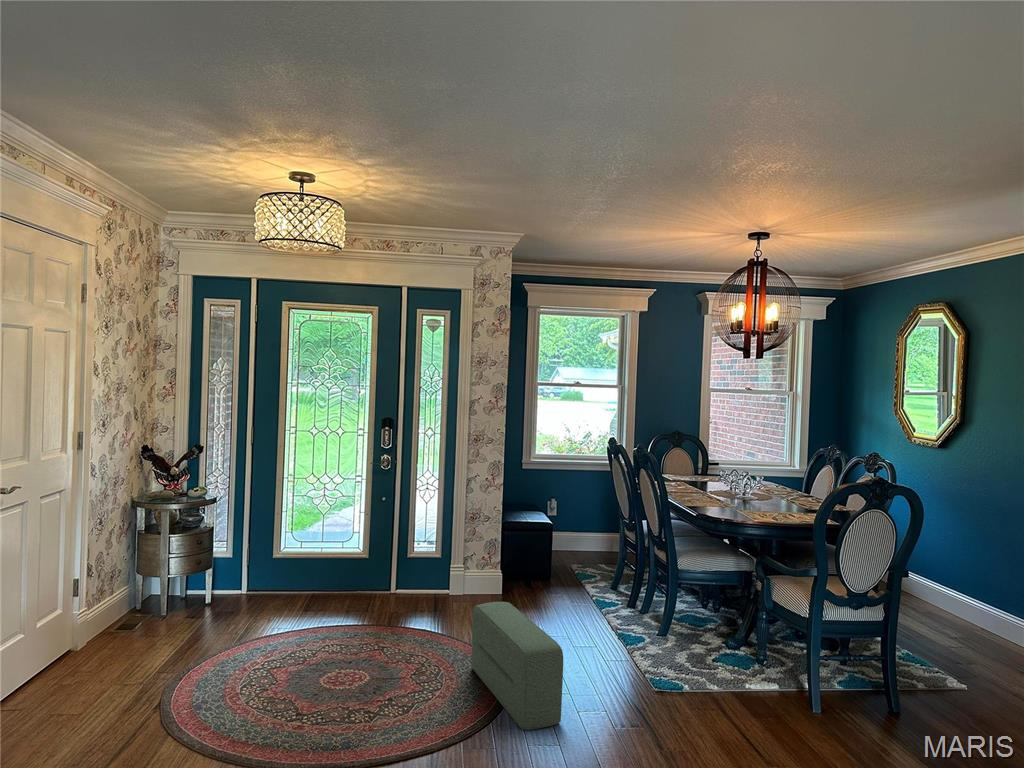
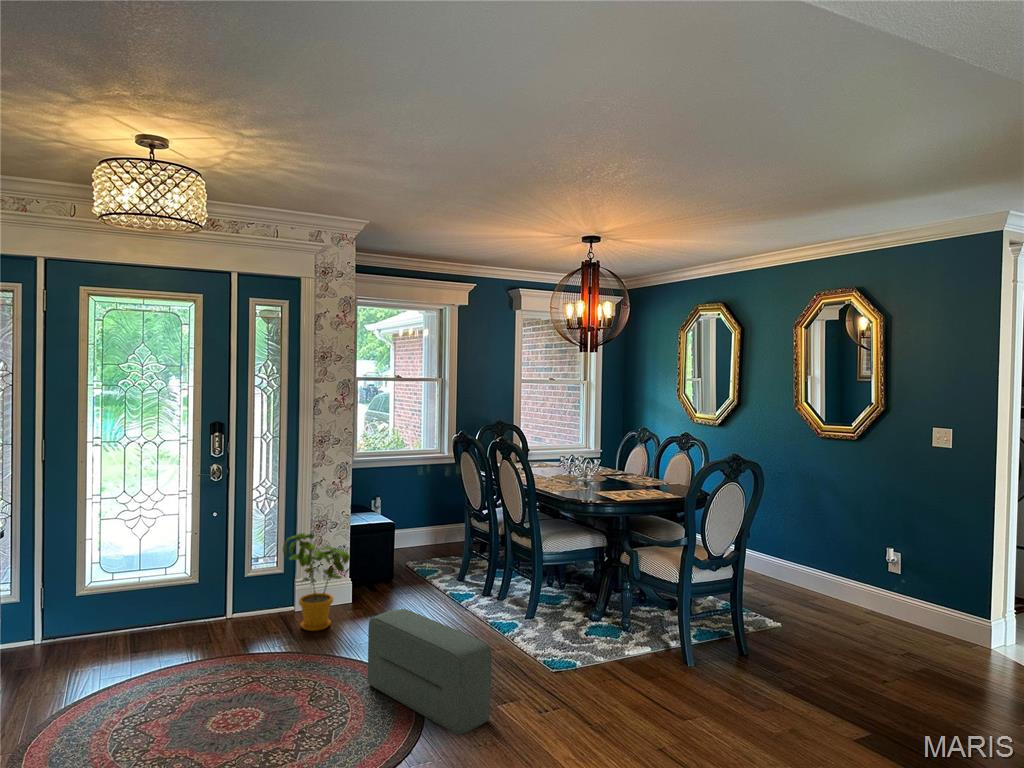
house plant: none [432,522,489,613] -> present [283,533,350,631]

